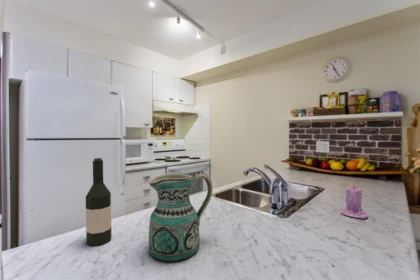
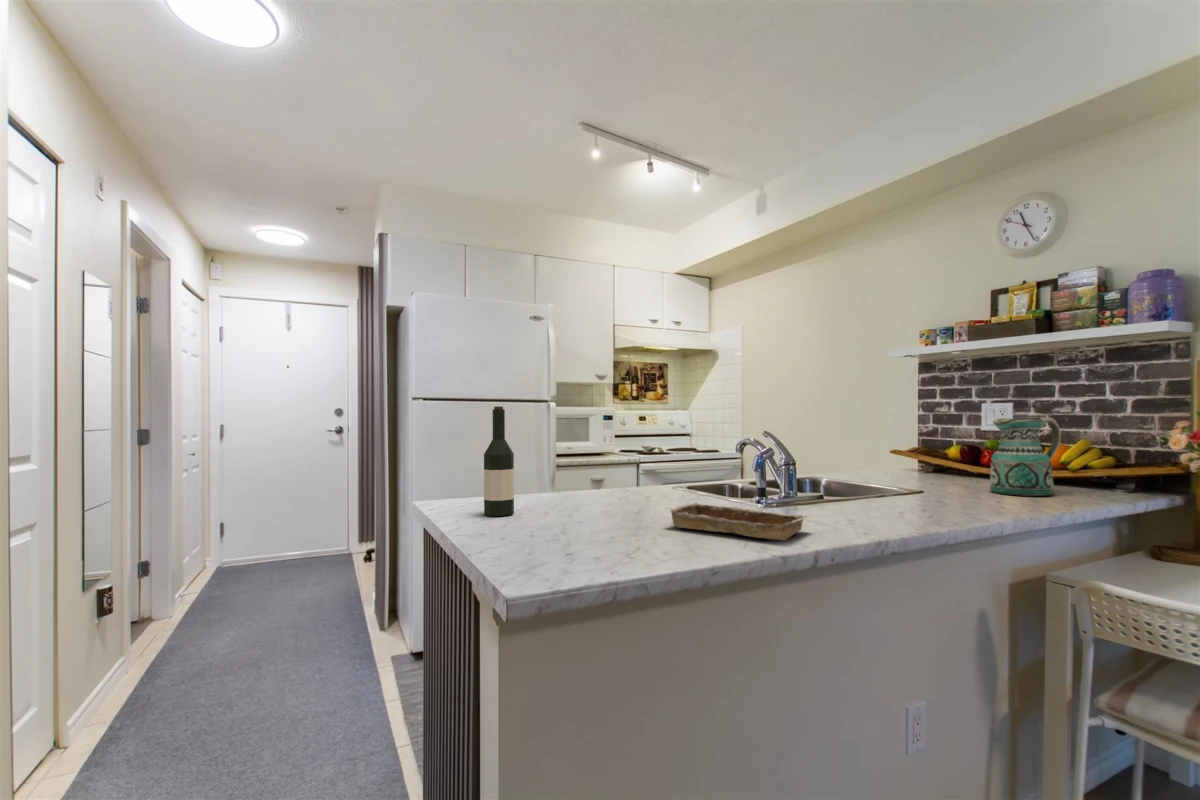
ceramic pitcher: present [149,172,213,261] -> present [990,417,1061,496]
candle: present [341,185,368,219] -> none [901,461,951,523]
tray: none [233,218,333,260] -> present [669,503,808,540]

